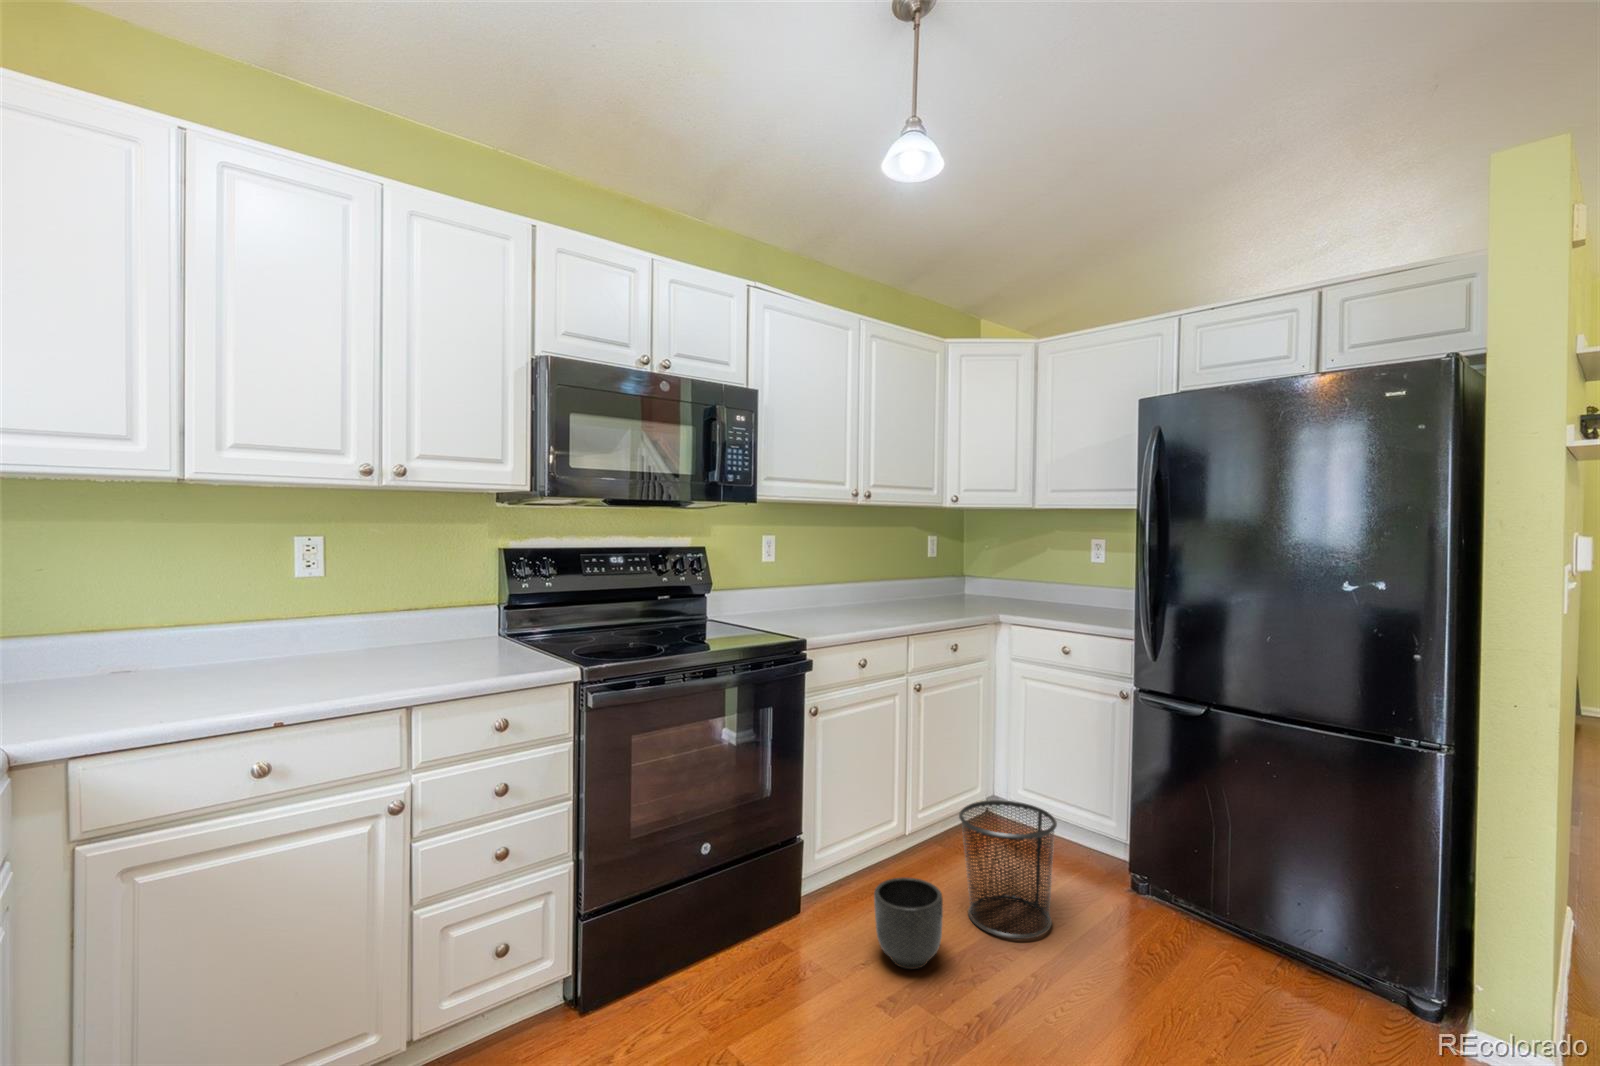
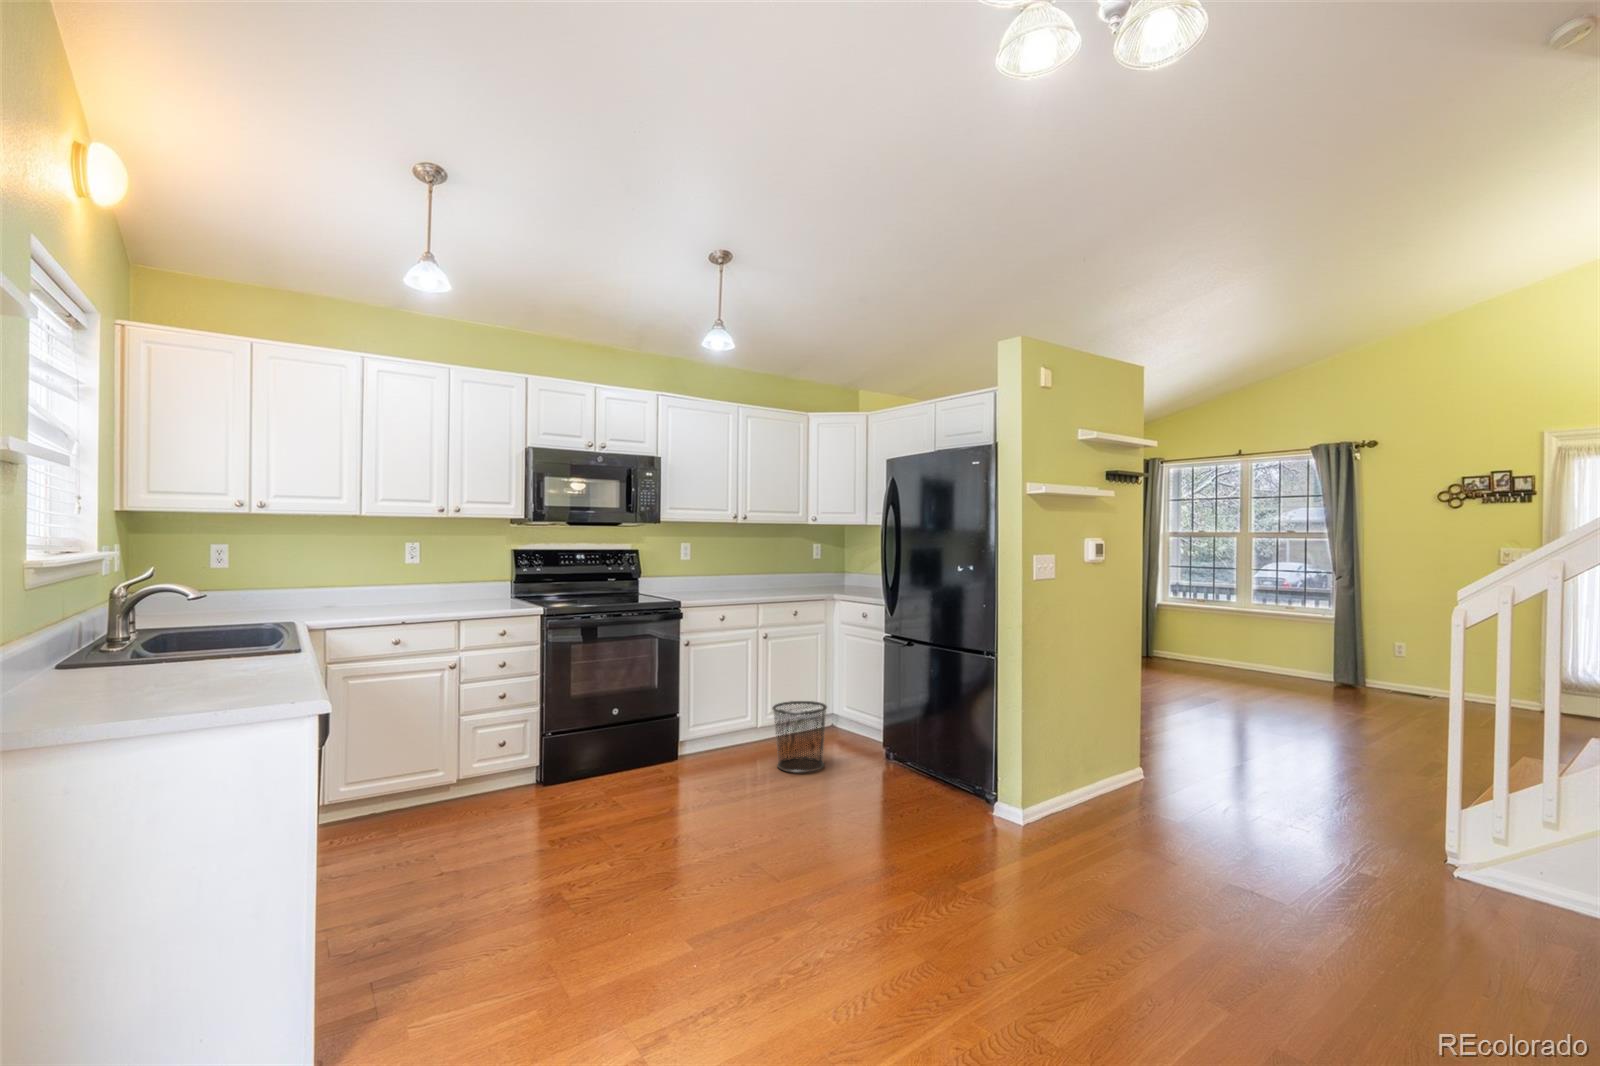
planter: present [874,878,943,969] -> none [710,736,747,780]

